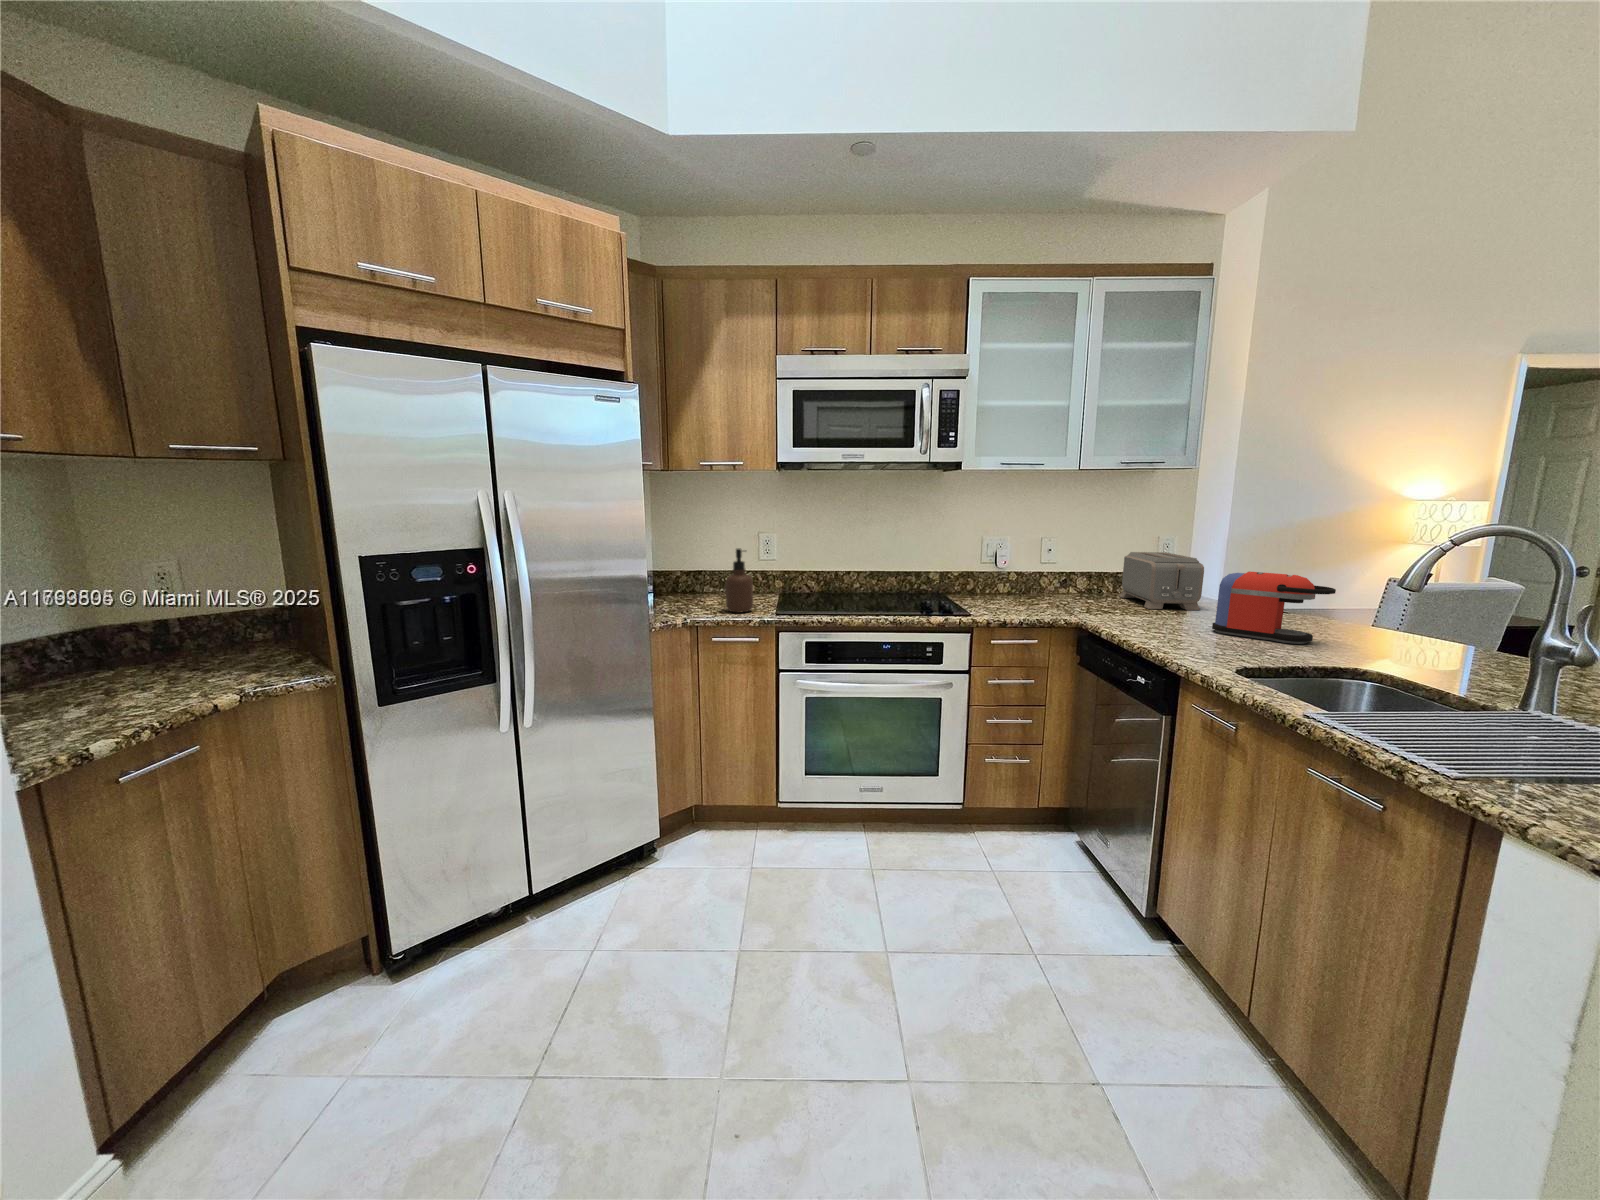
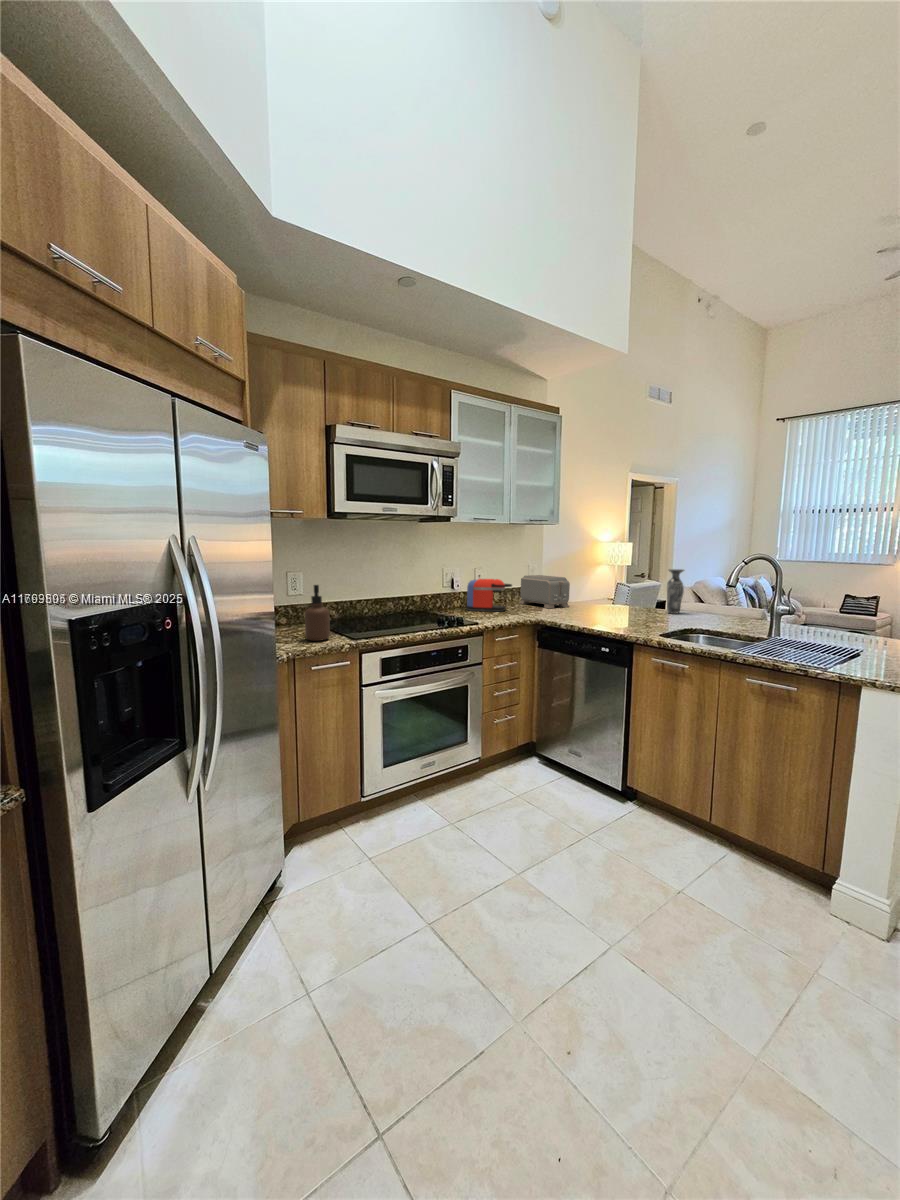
vase: none [1405,553,1462,648] -> present [667,569,684,613]
coffee maker: present [1212,571,1336,644] -> present [466,579,512,611]

